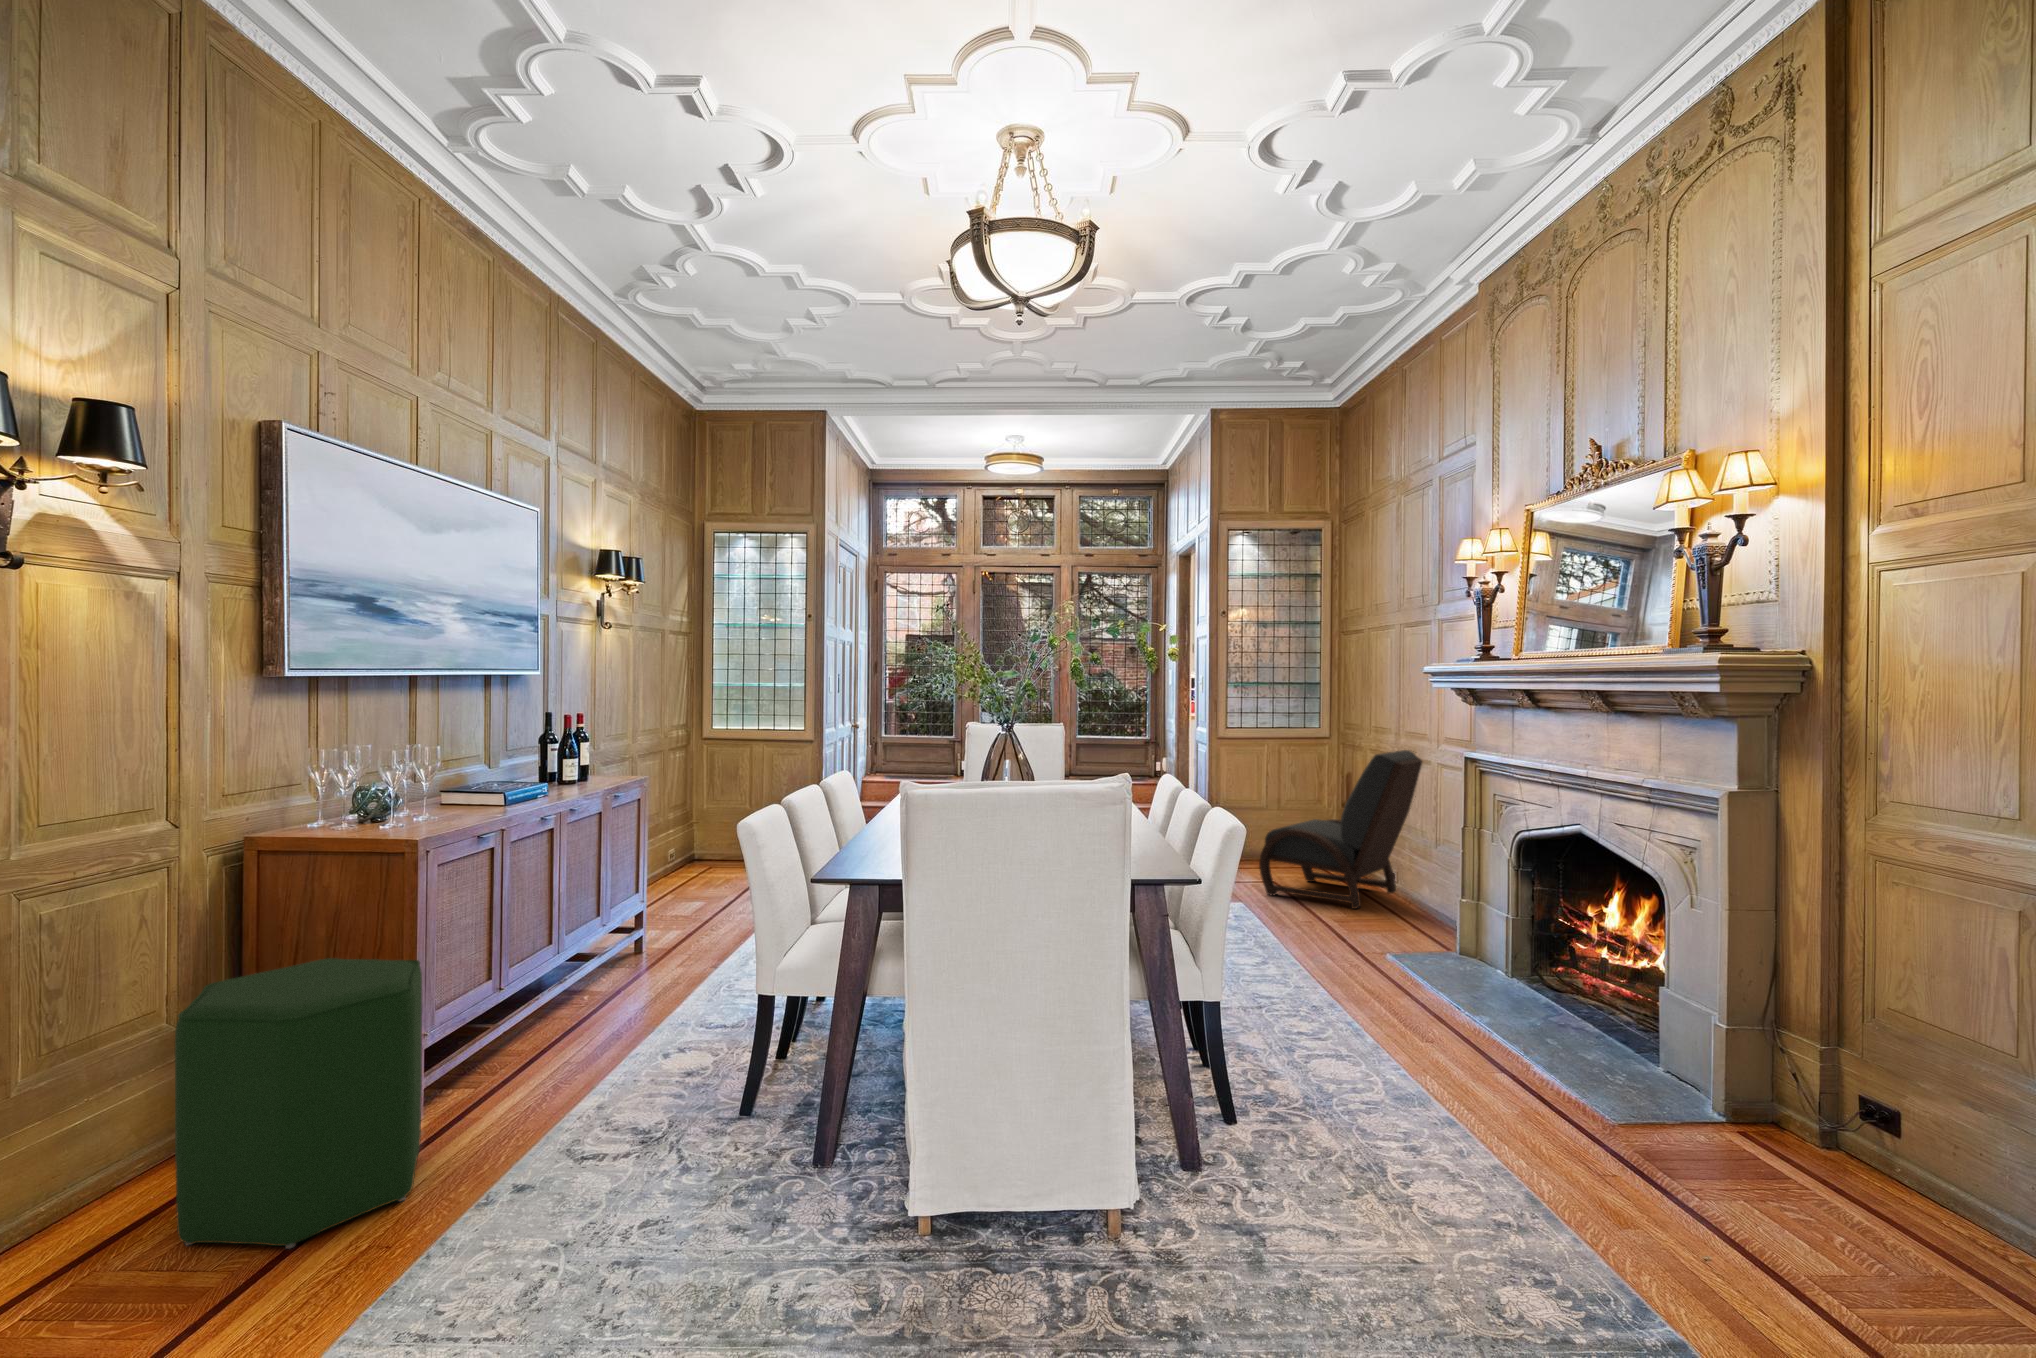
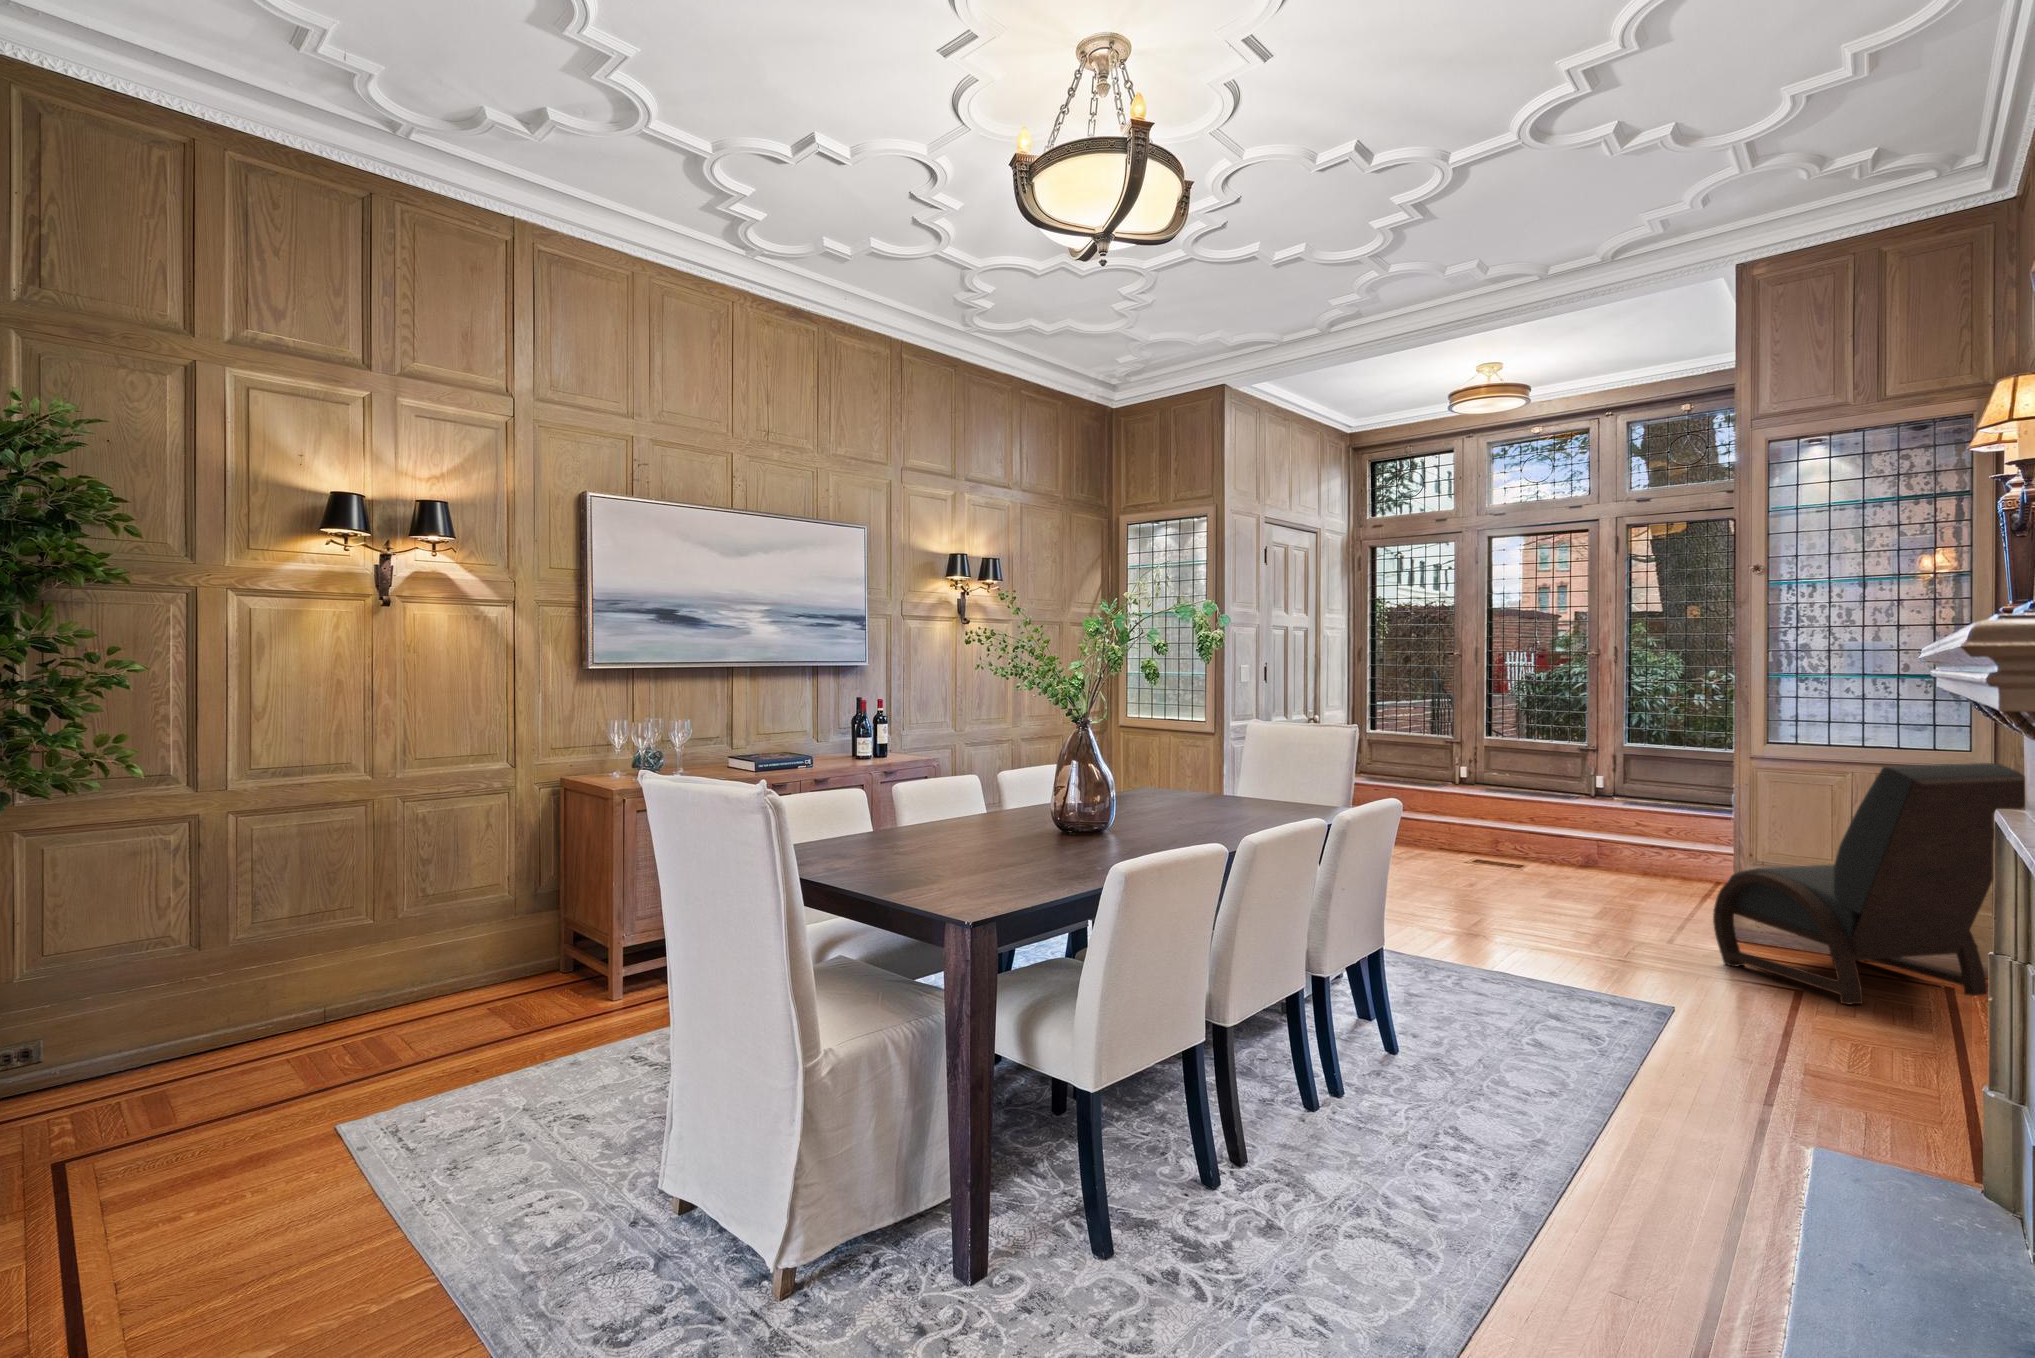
ottoman: present [175,958,422,1249] -> none [440,865,599,1047]

